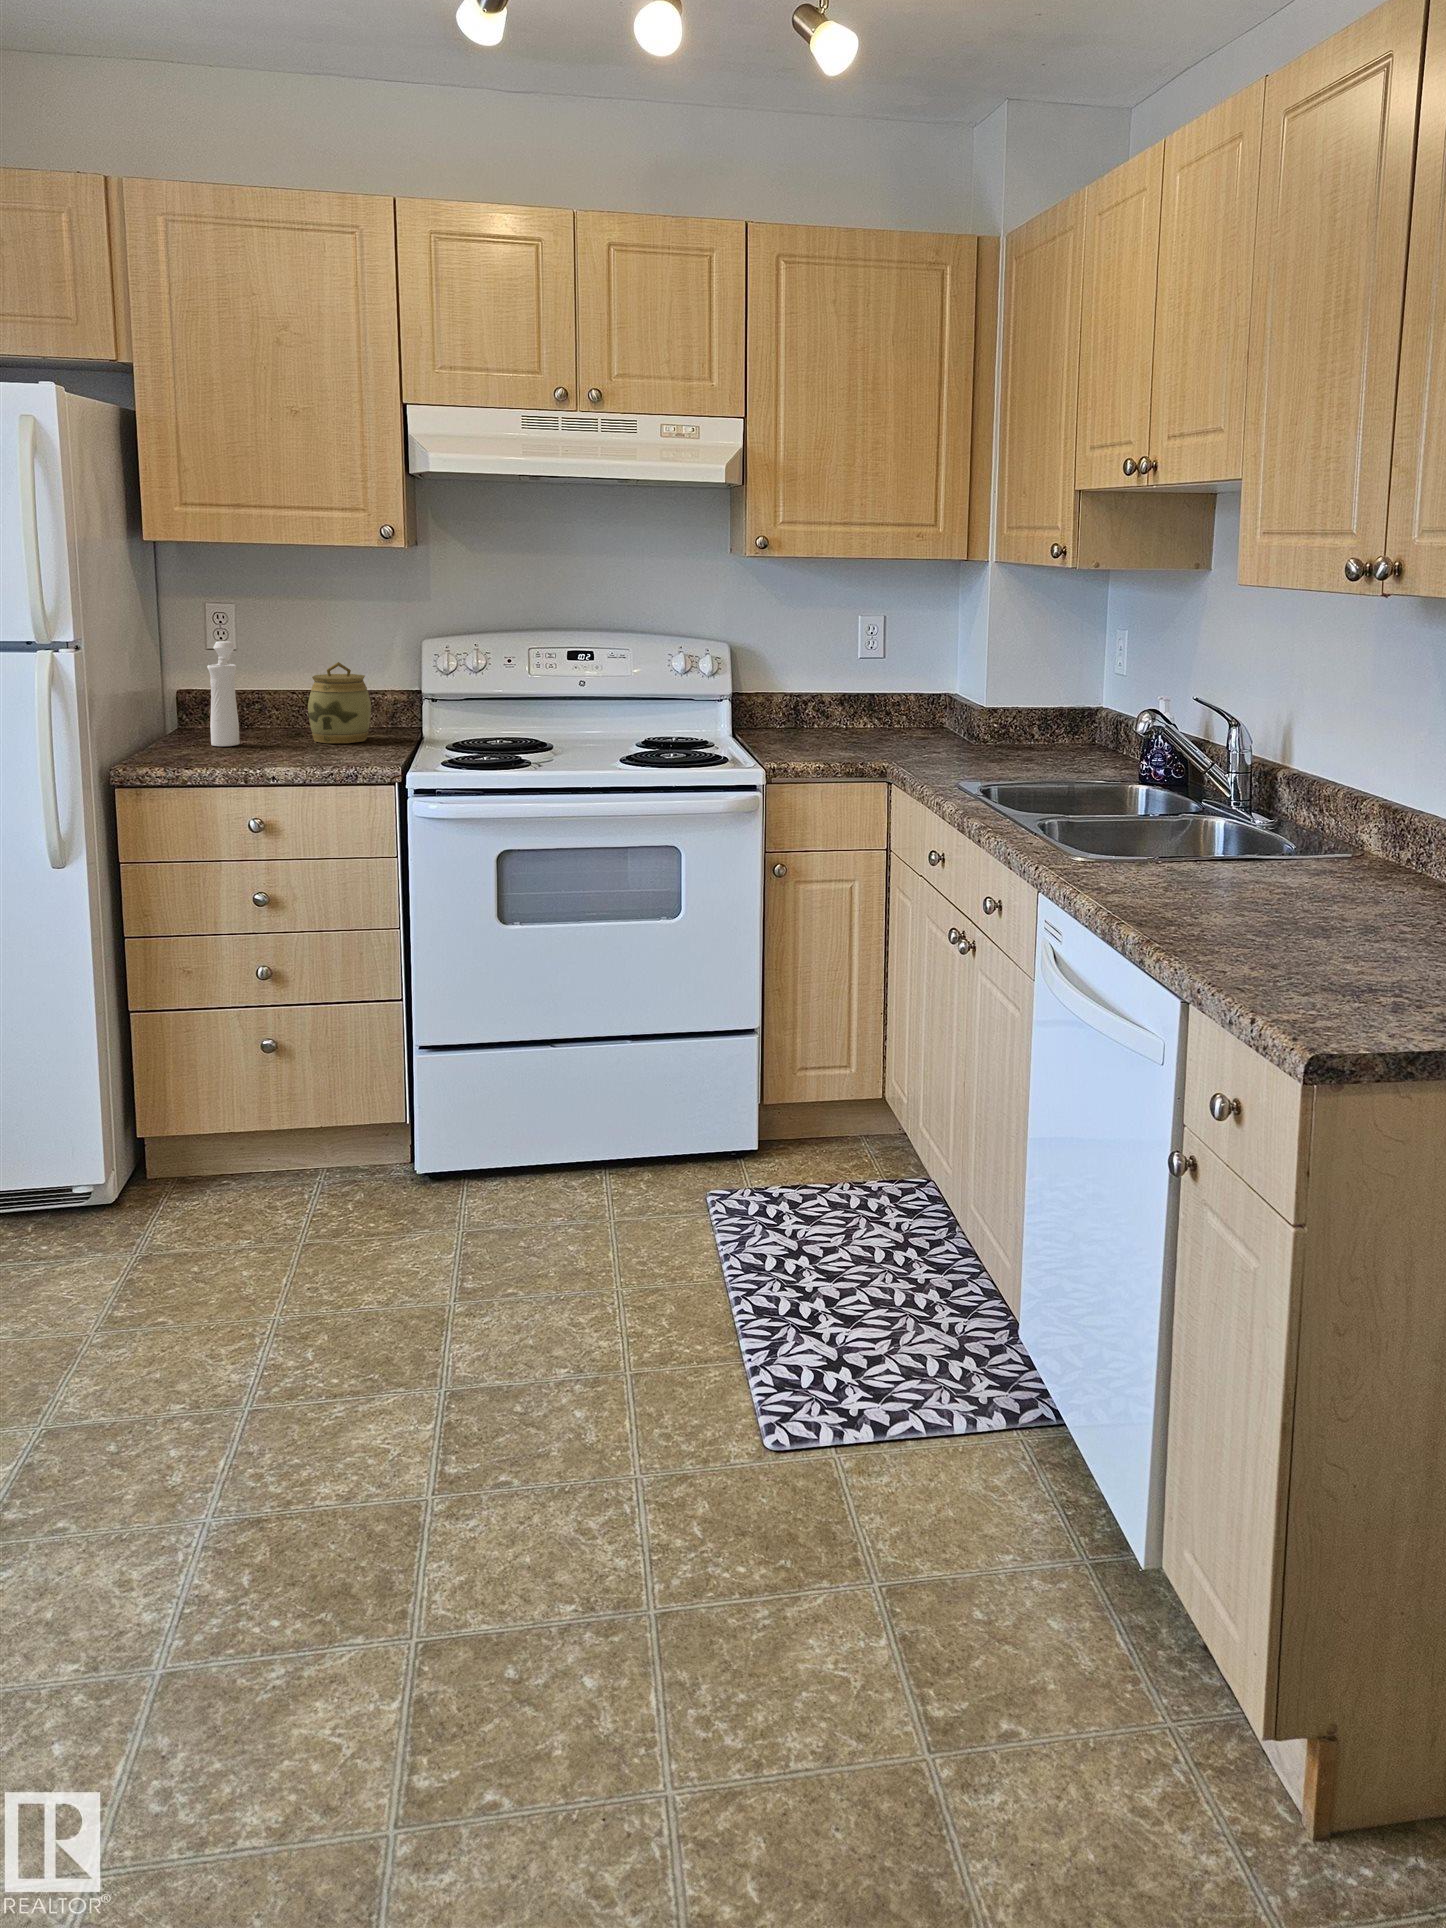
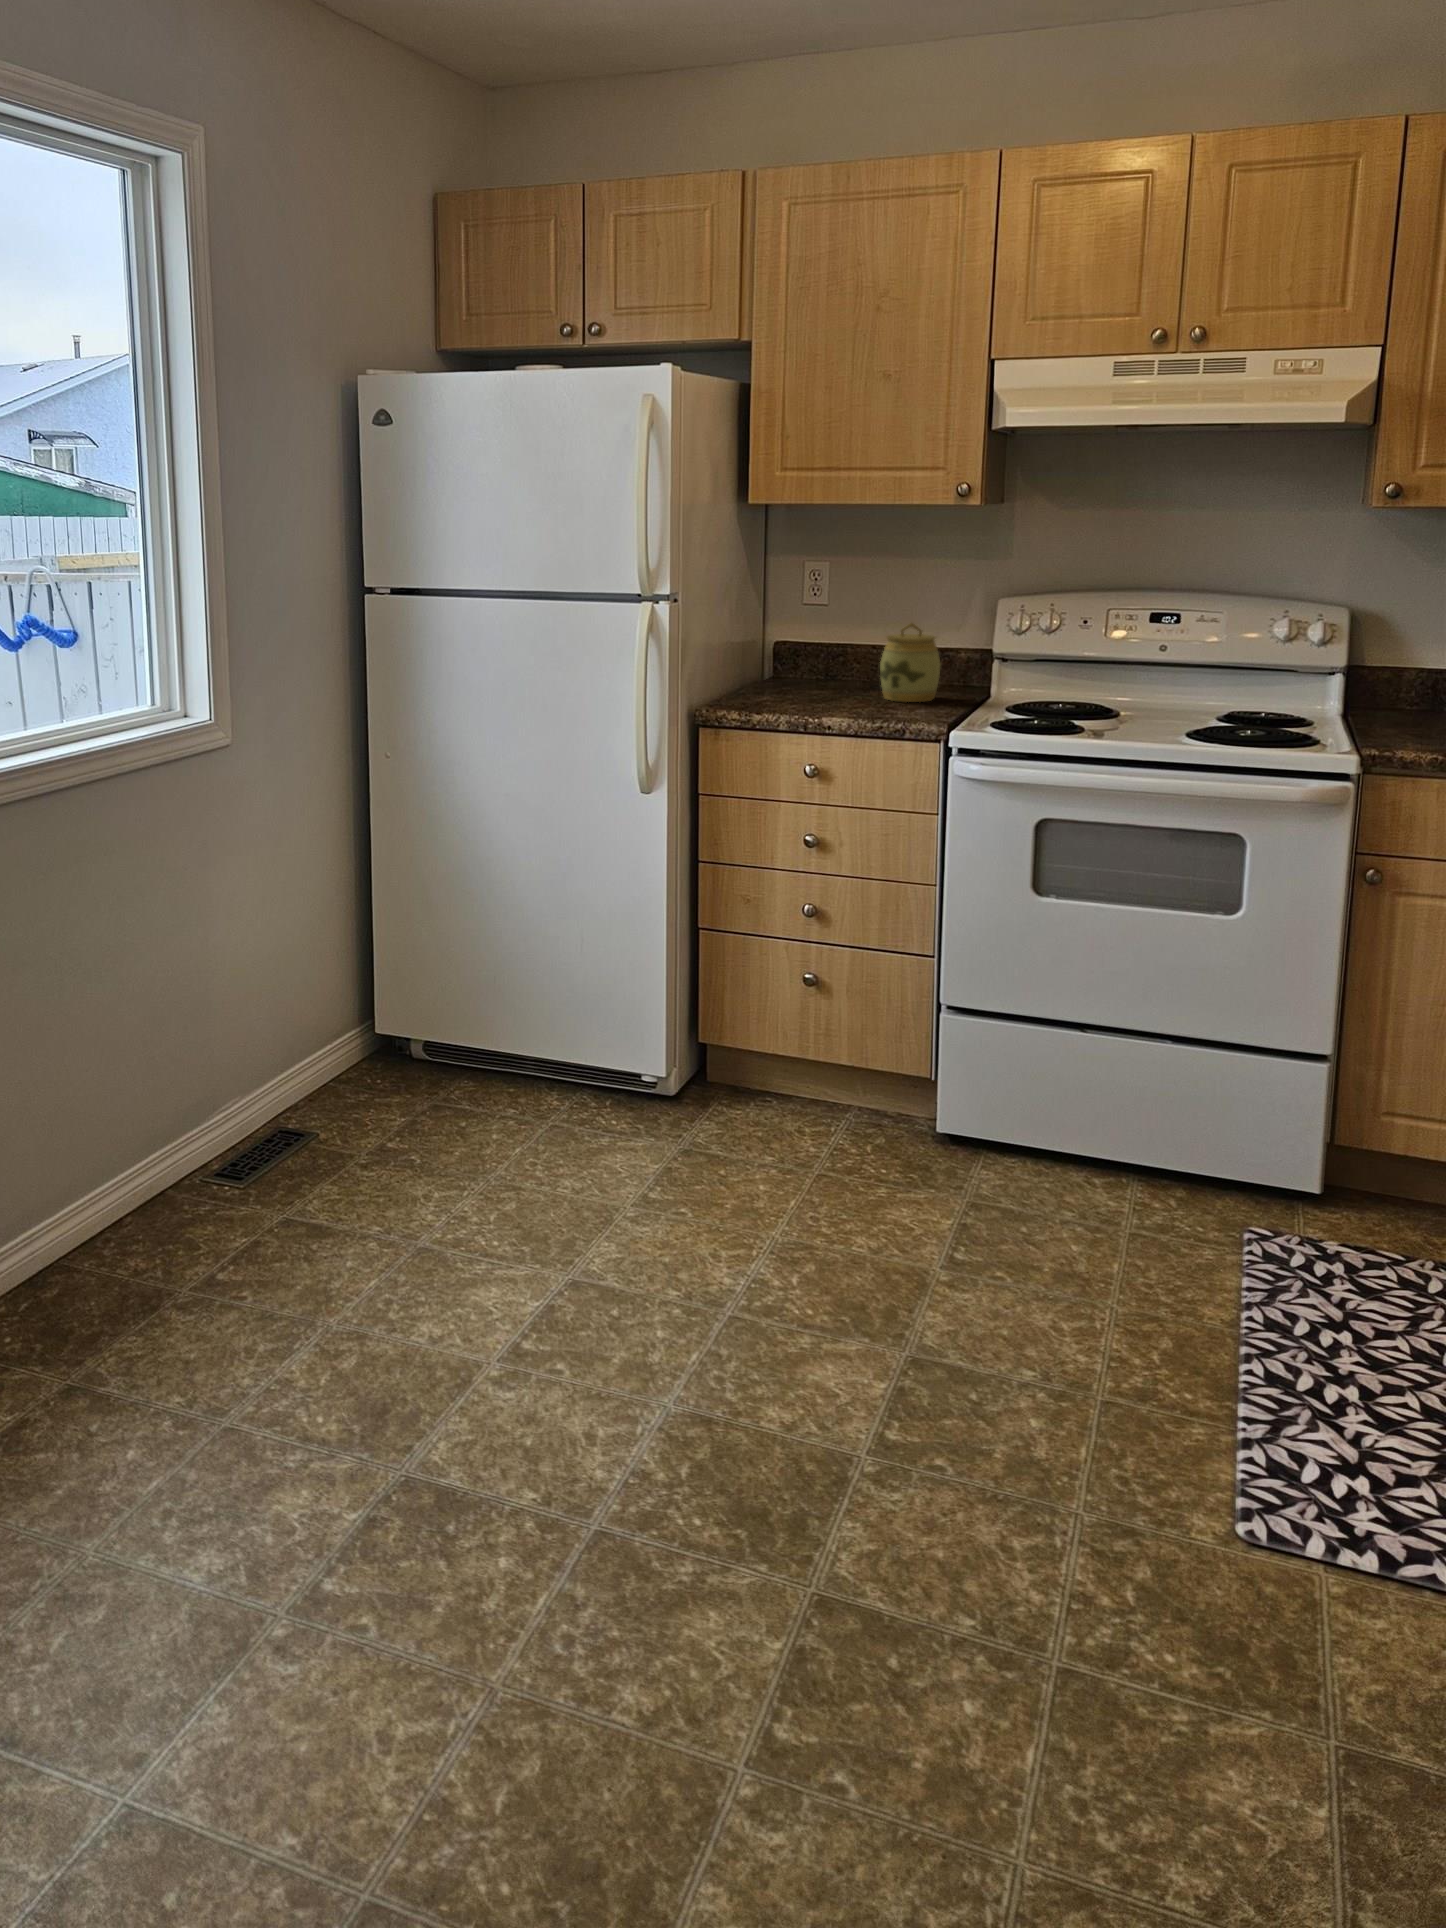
pepper mill: present [207,641,240,746] -> none [791,601,821,699]

